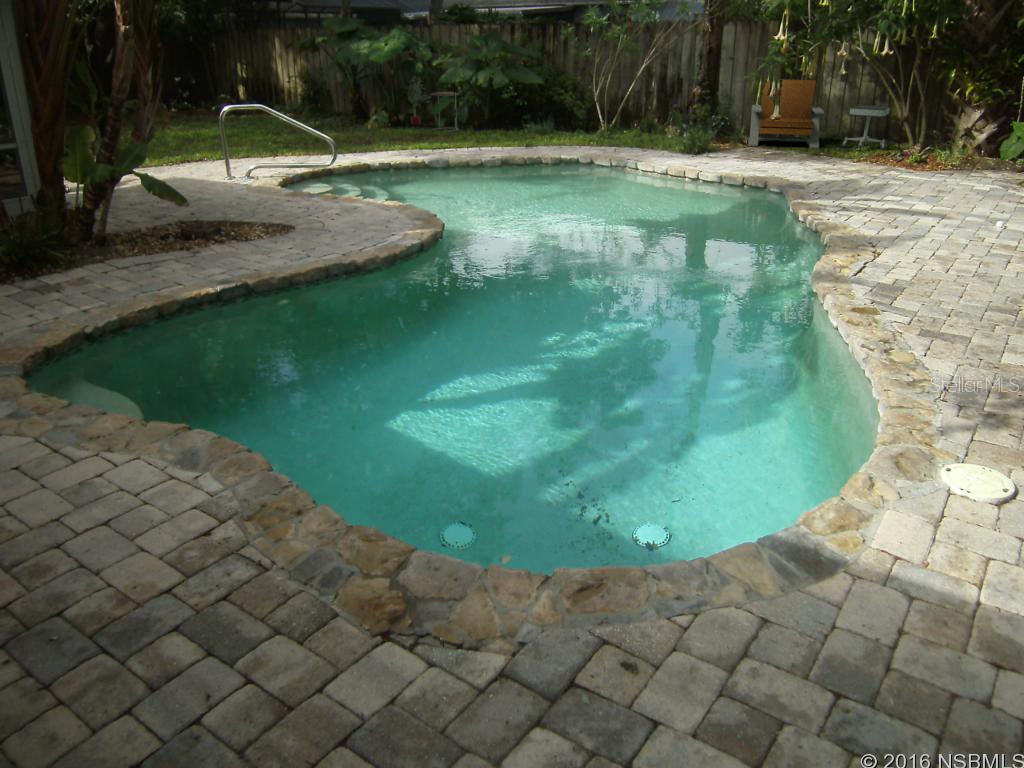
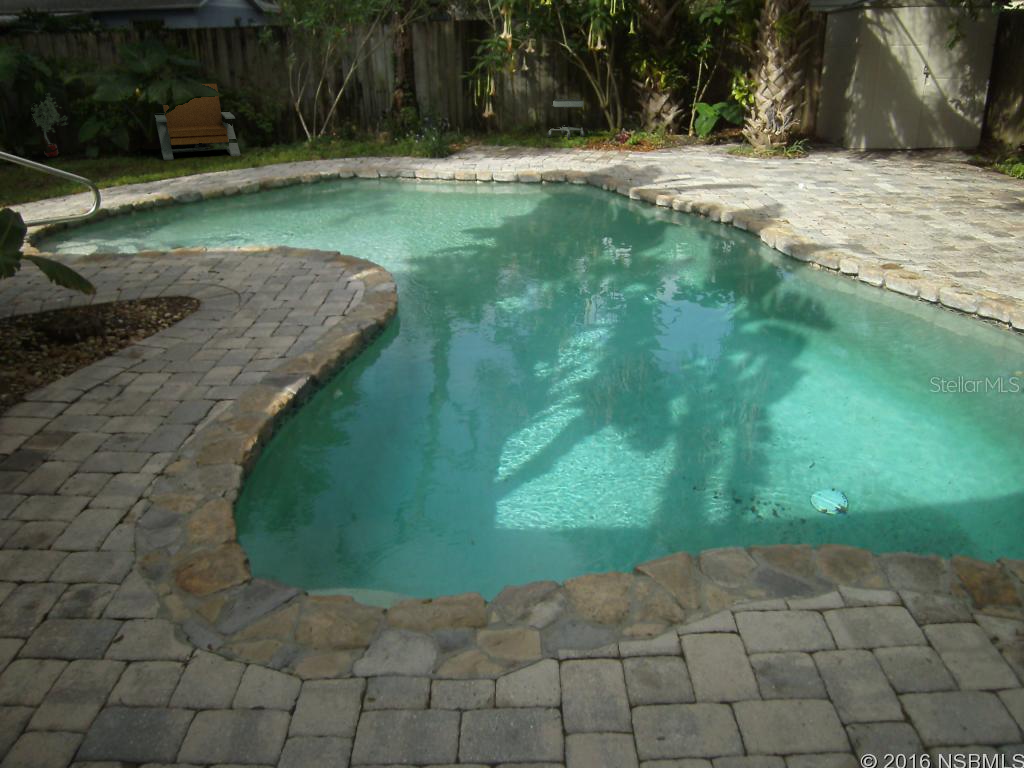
lounge chair: present [748,79,824,149] -> present [155,84,240,160]
side table: present [431,91,459,132] -> none [81,108,128,160]

